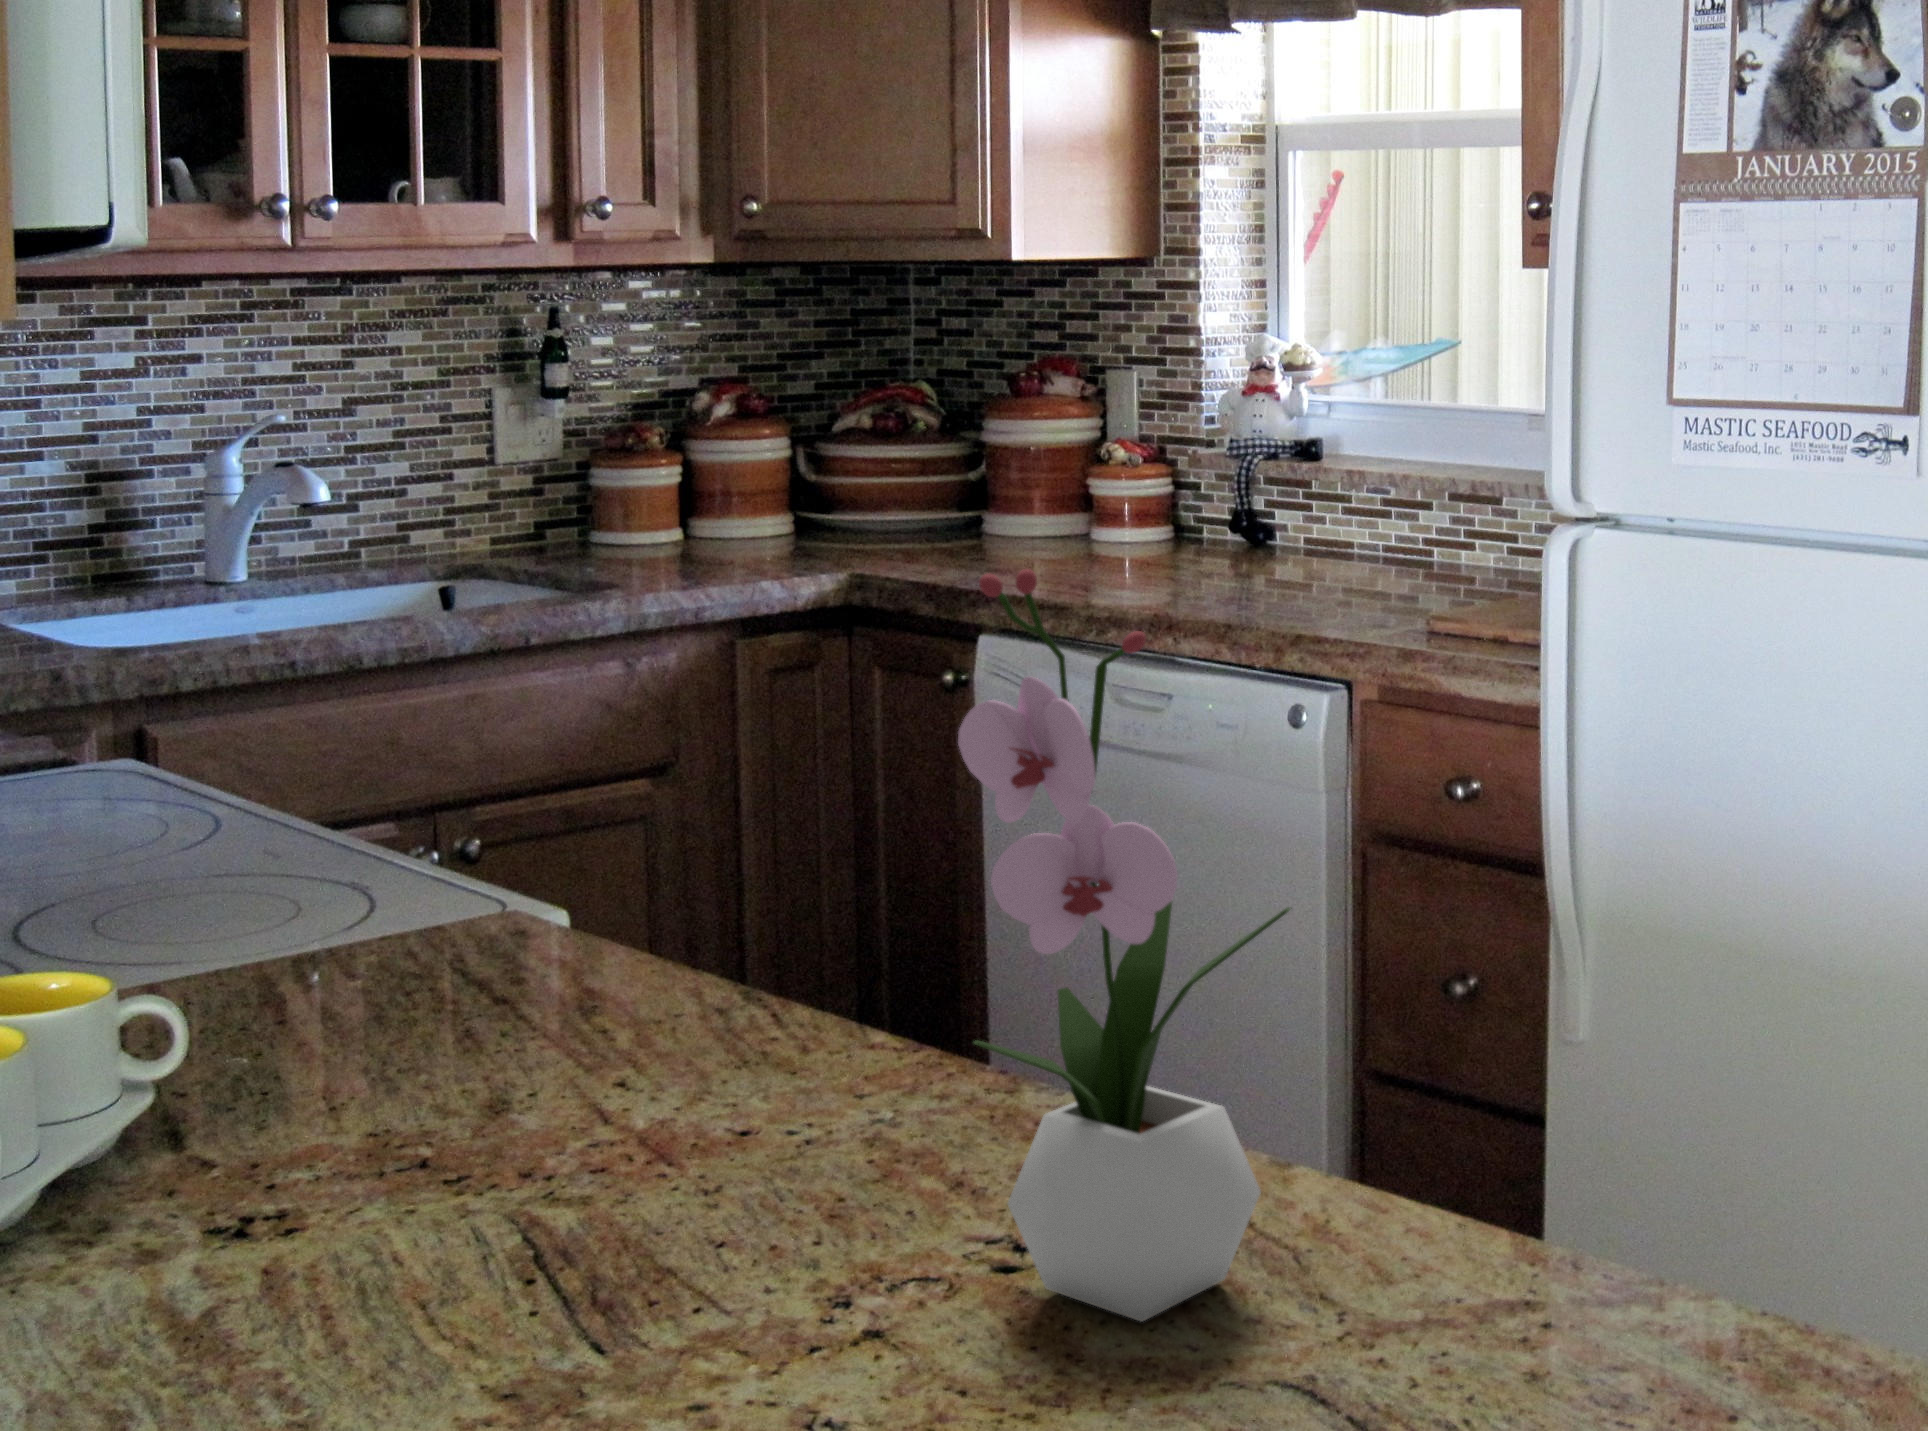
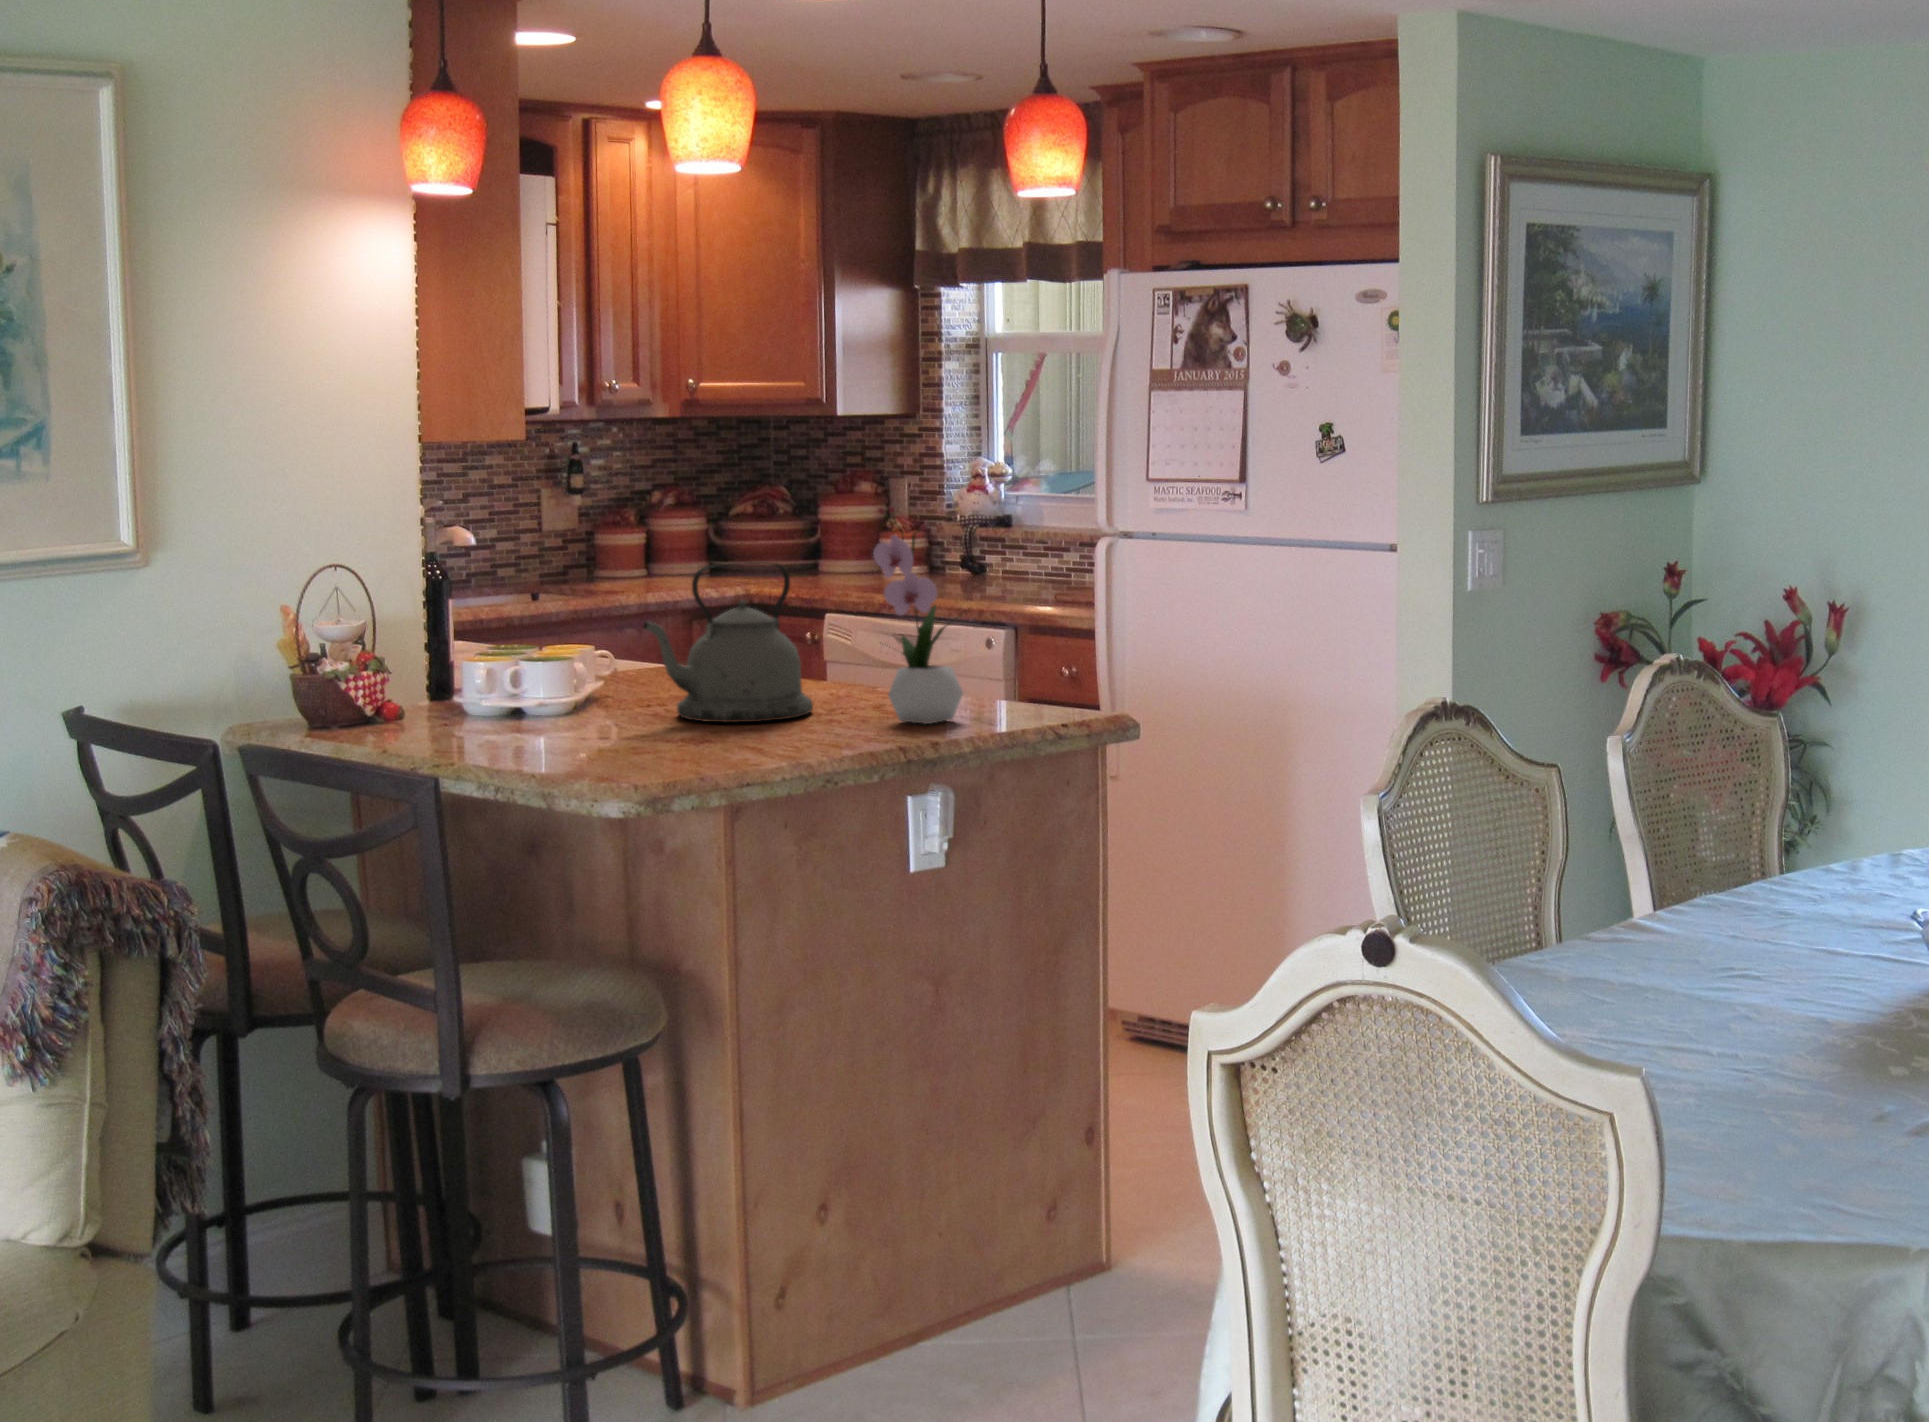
kettle: none [193,720,782,1286] -> present [644,562,813,722]

